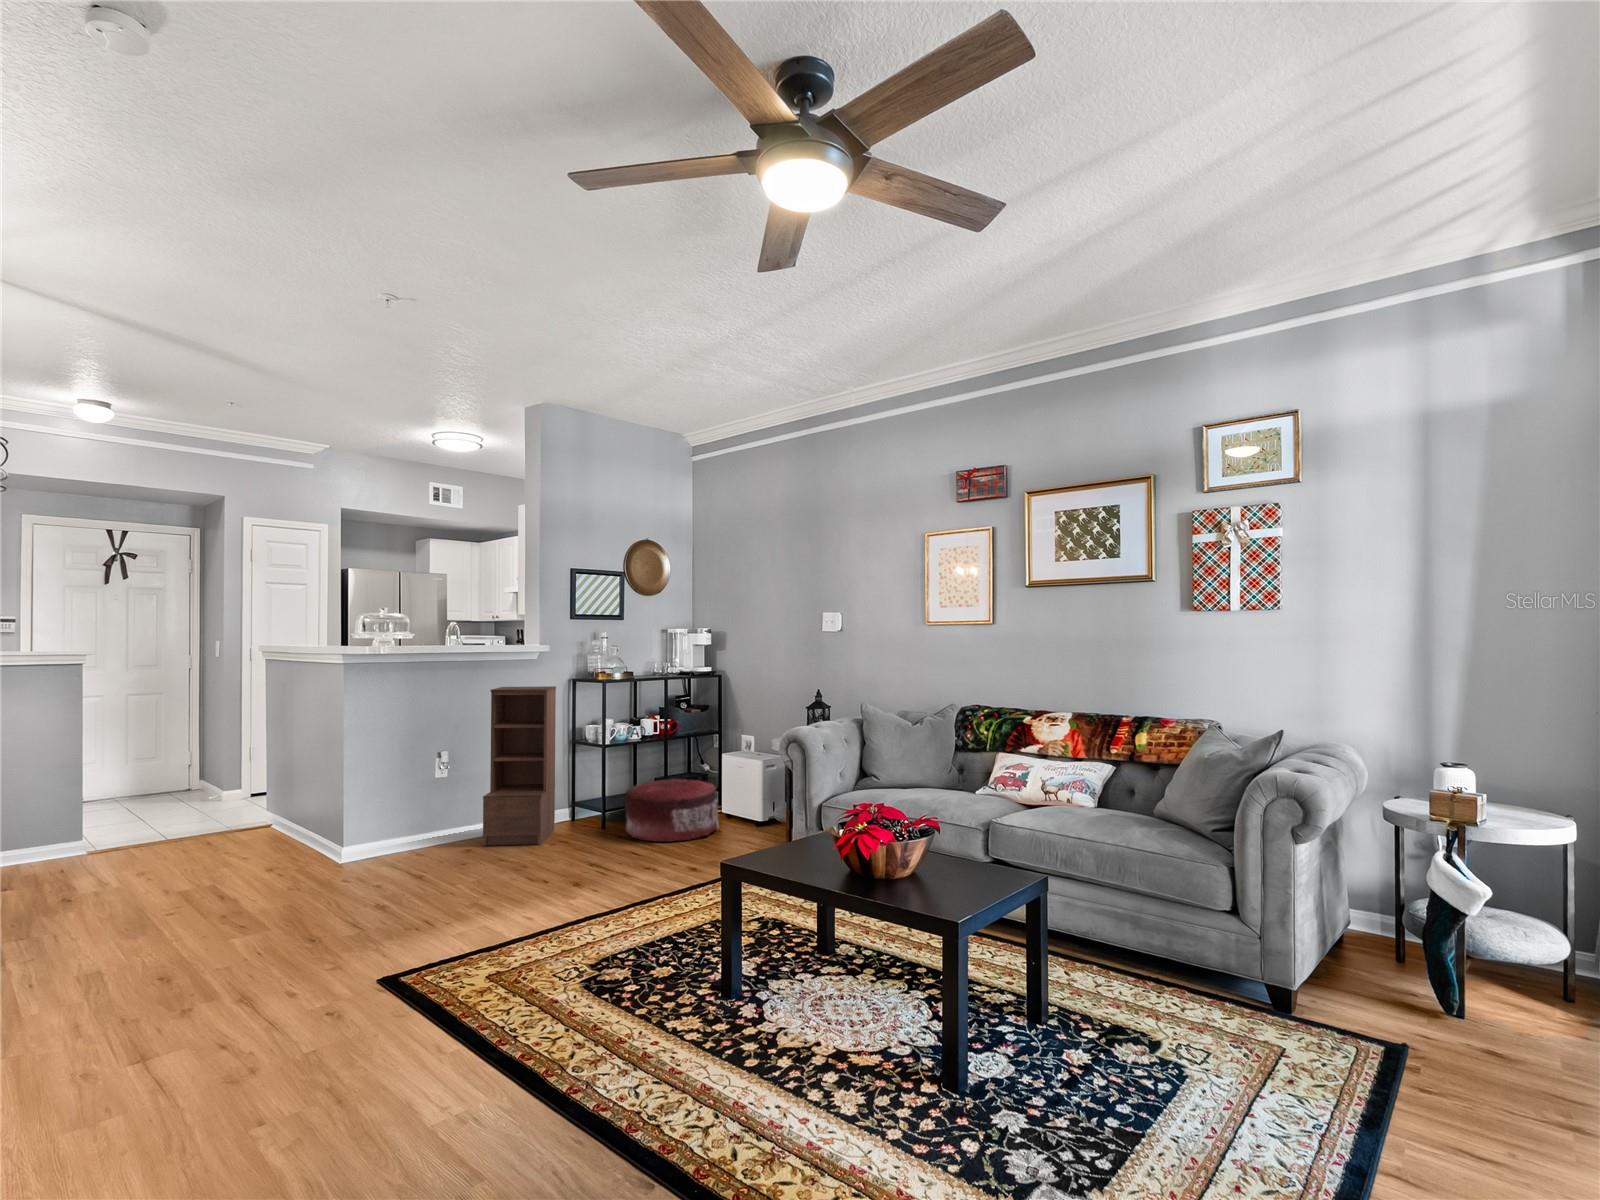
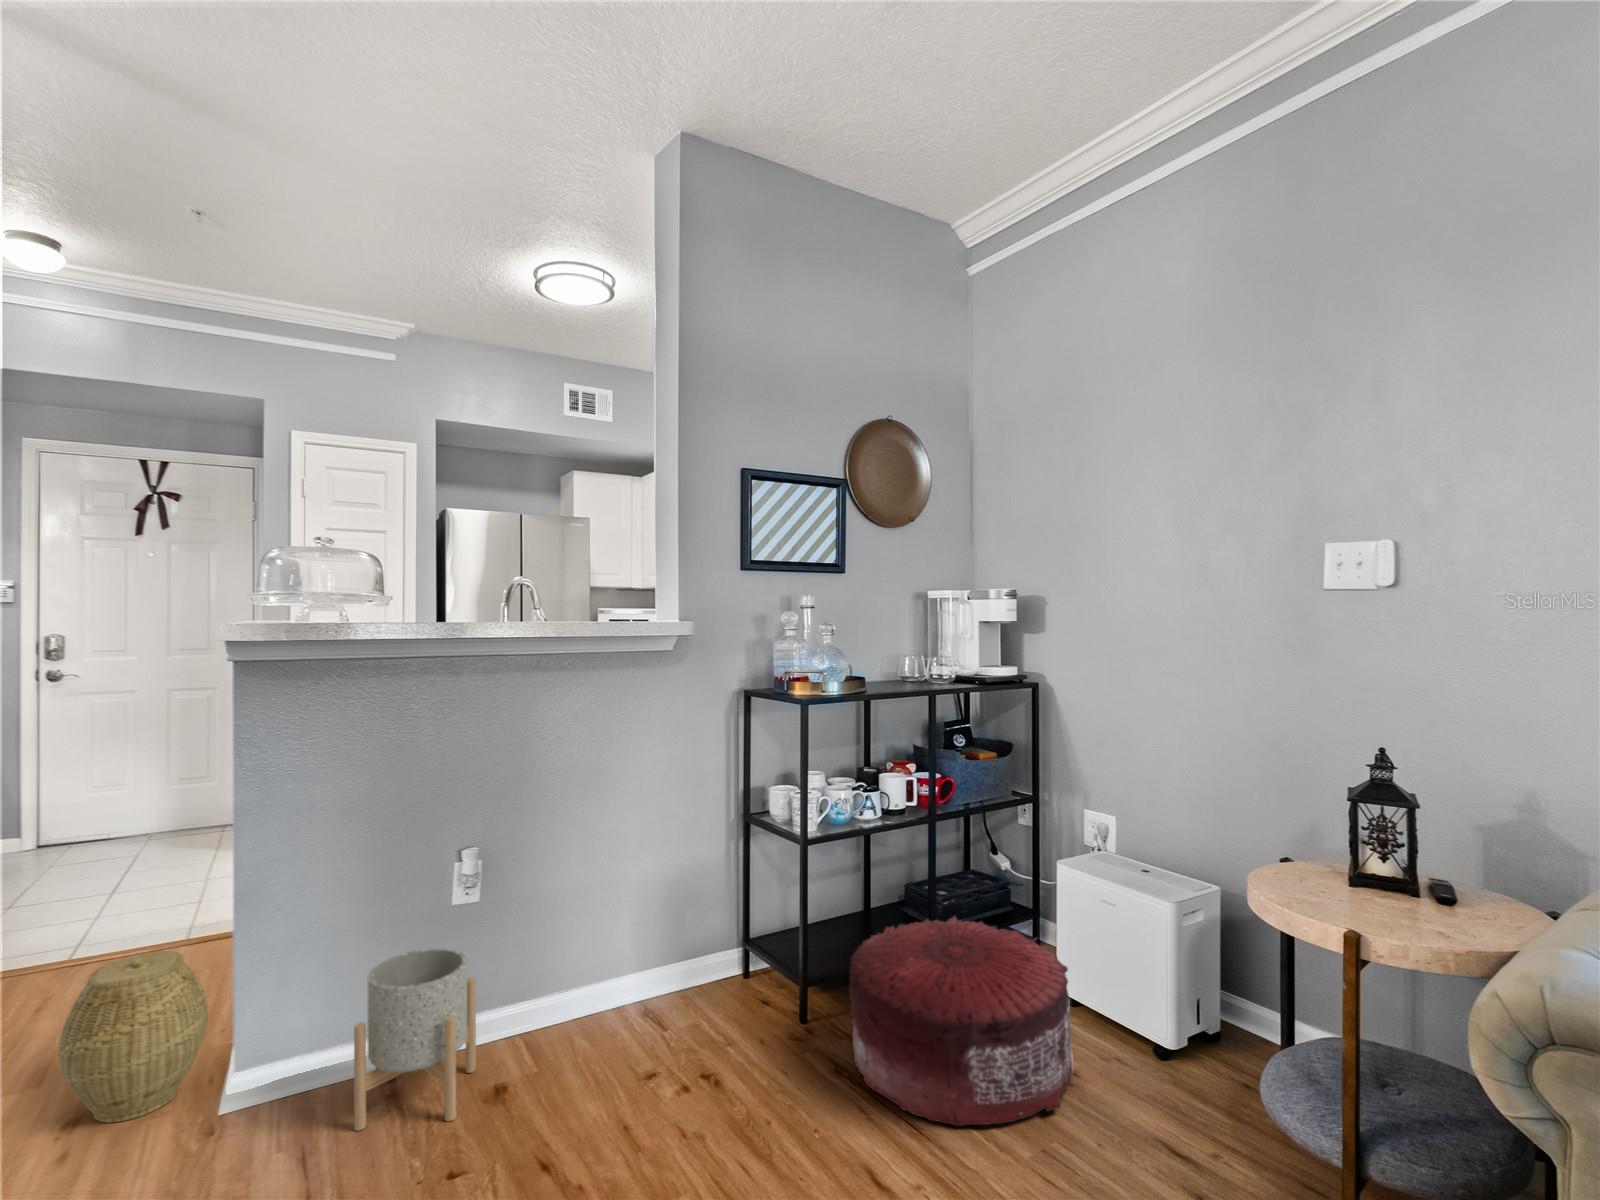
bookshelf: present [483,686,556,846] -> none [534,708,703,1087]
planter: none [410,793,455,861] -> present [354,948,476,1131]
woven basket: none [264,799,325,868] -> present [58,951,209,1123]

